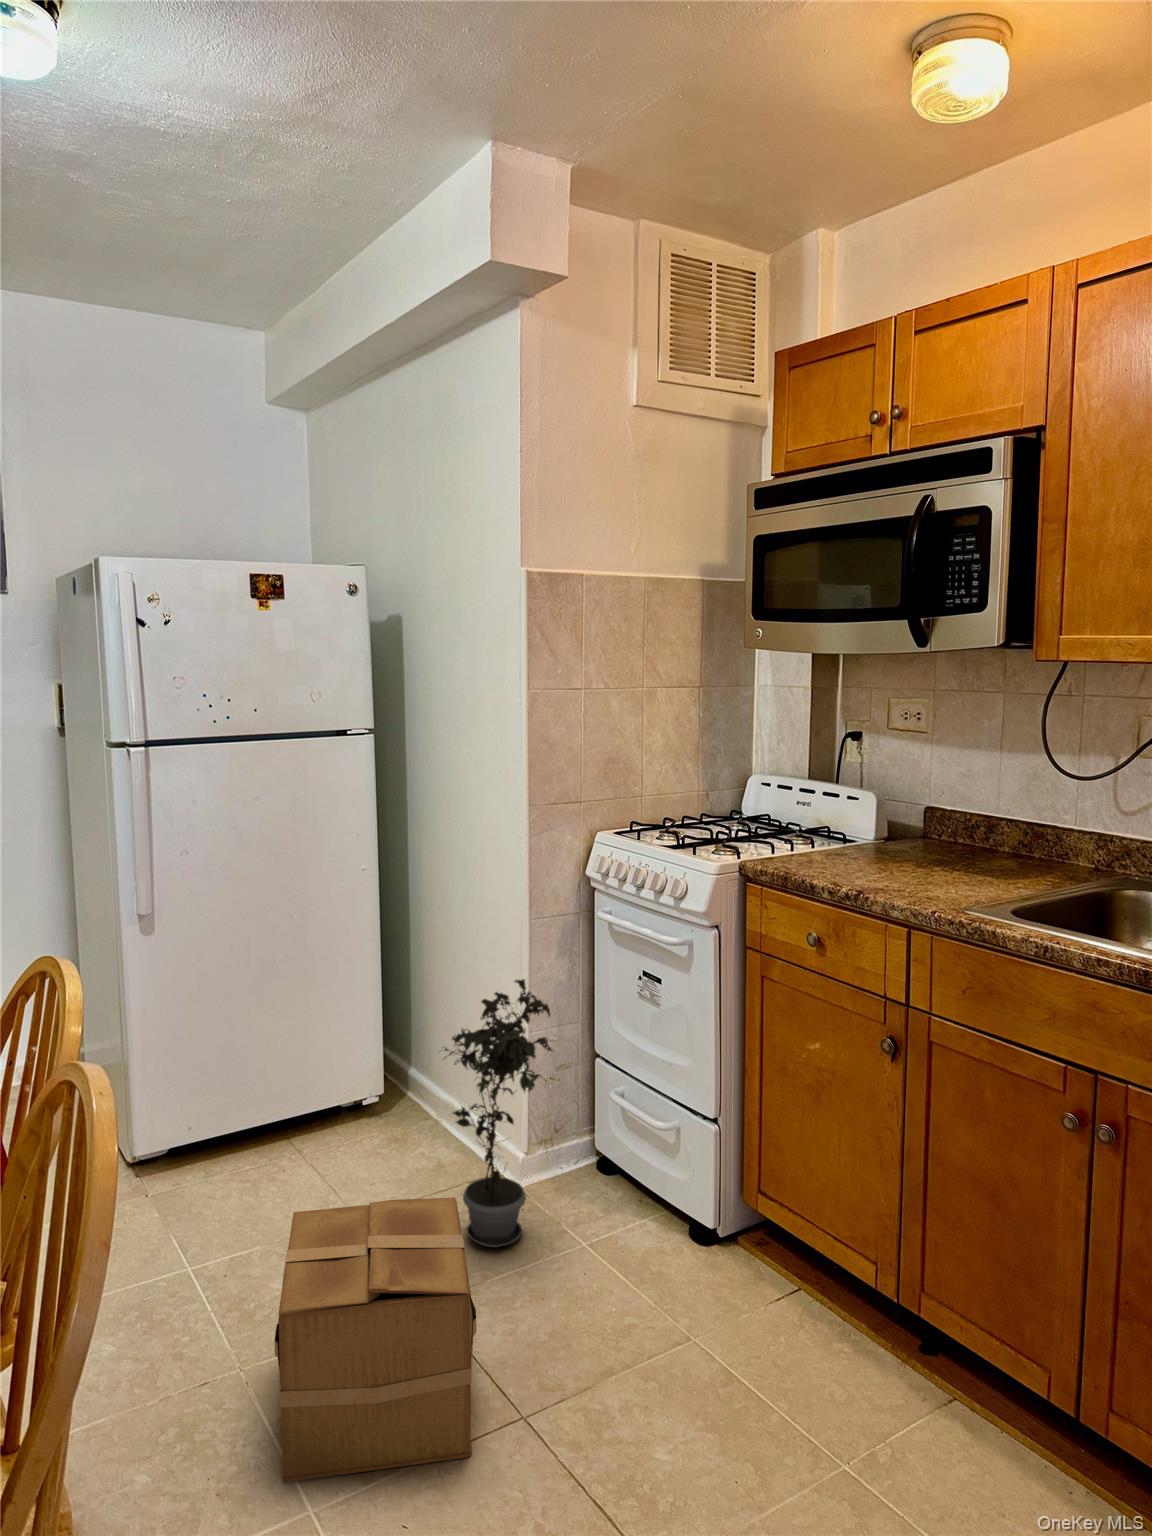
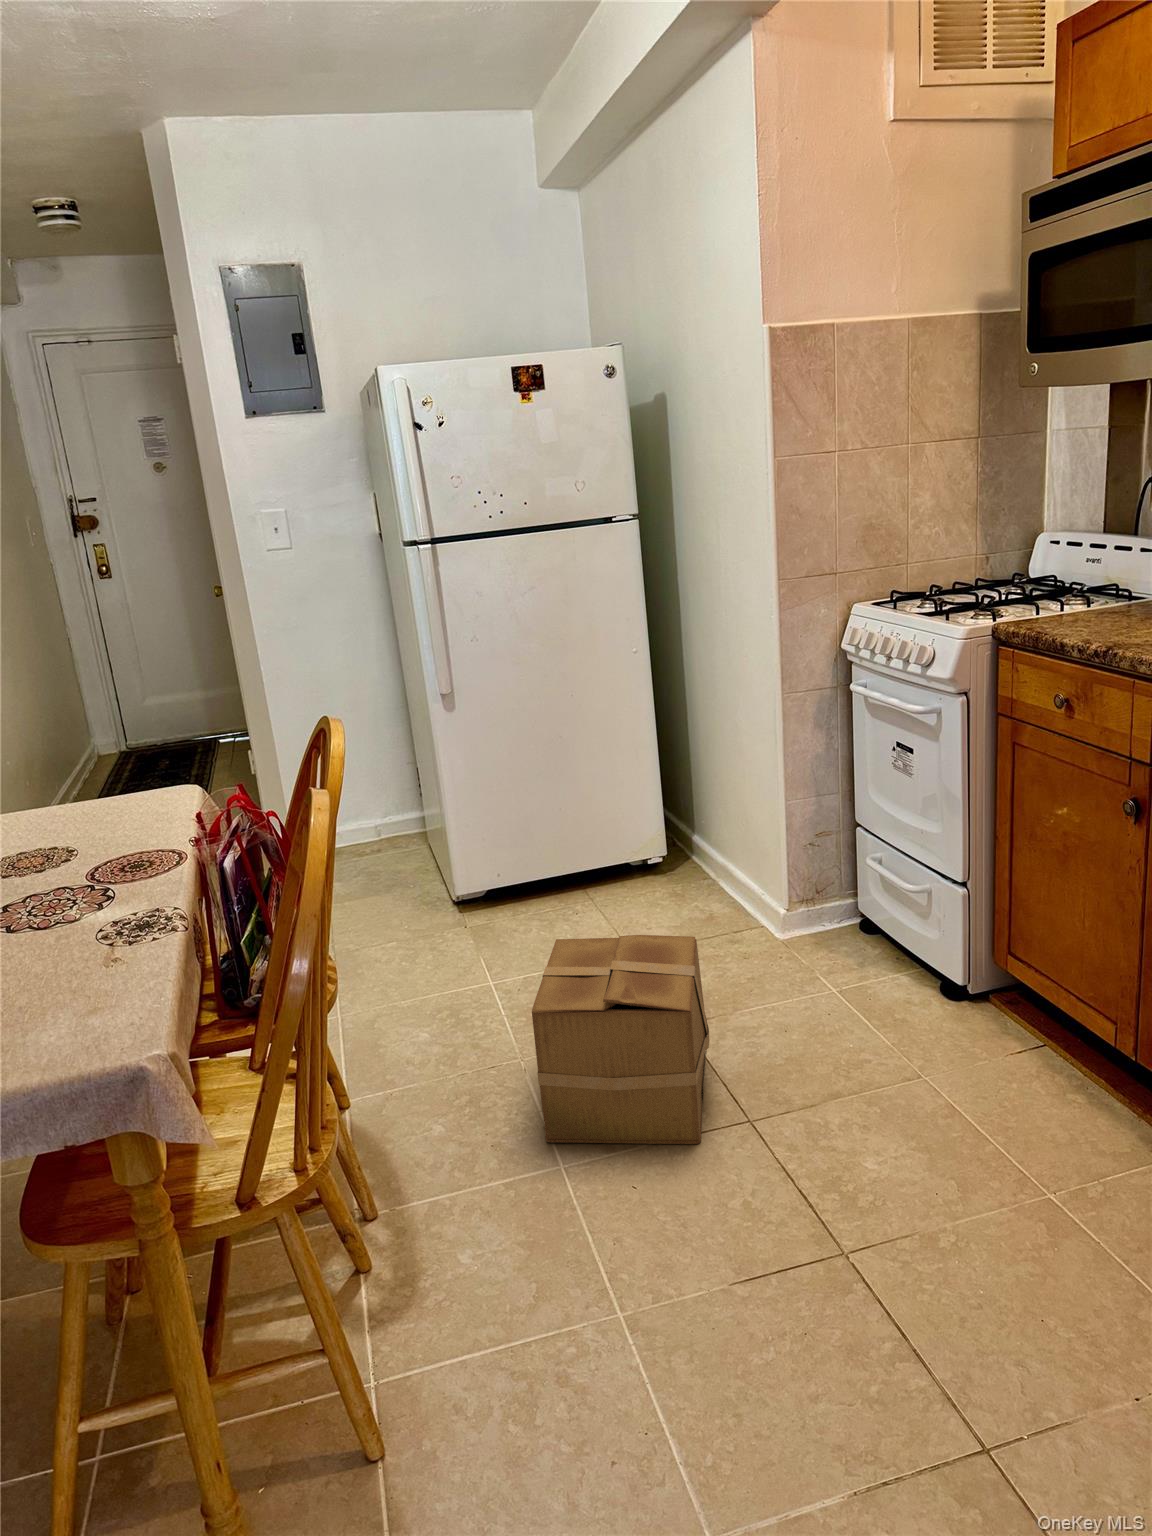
potted plant: present [445,979,552,1248] -> none [691,746,802,990]

